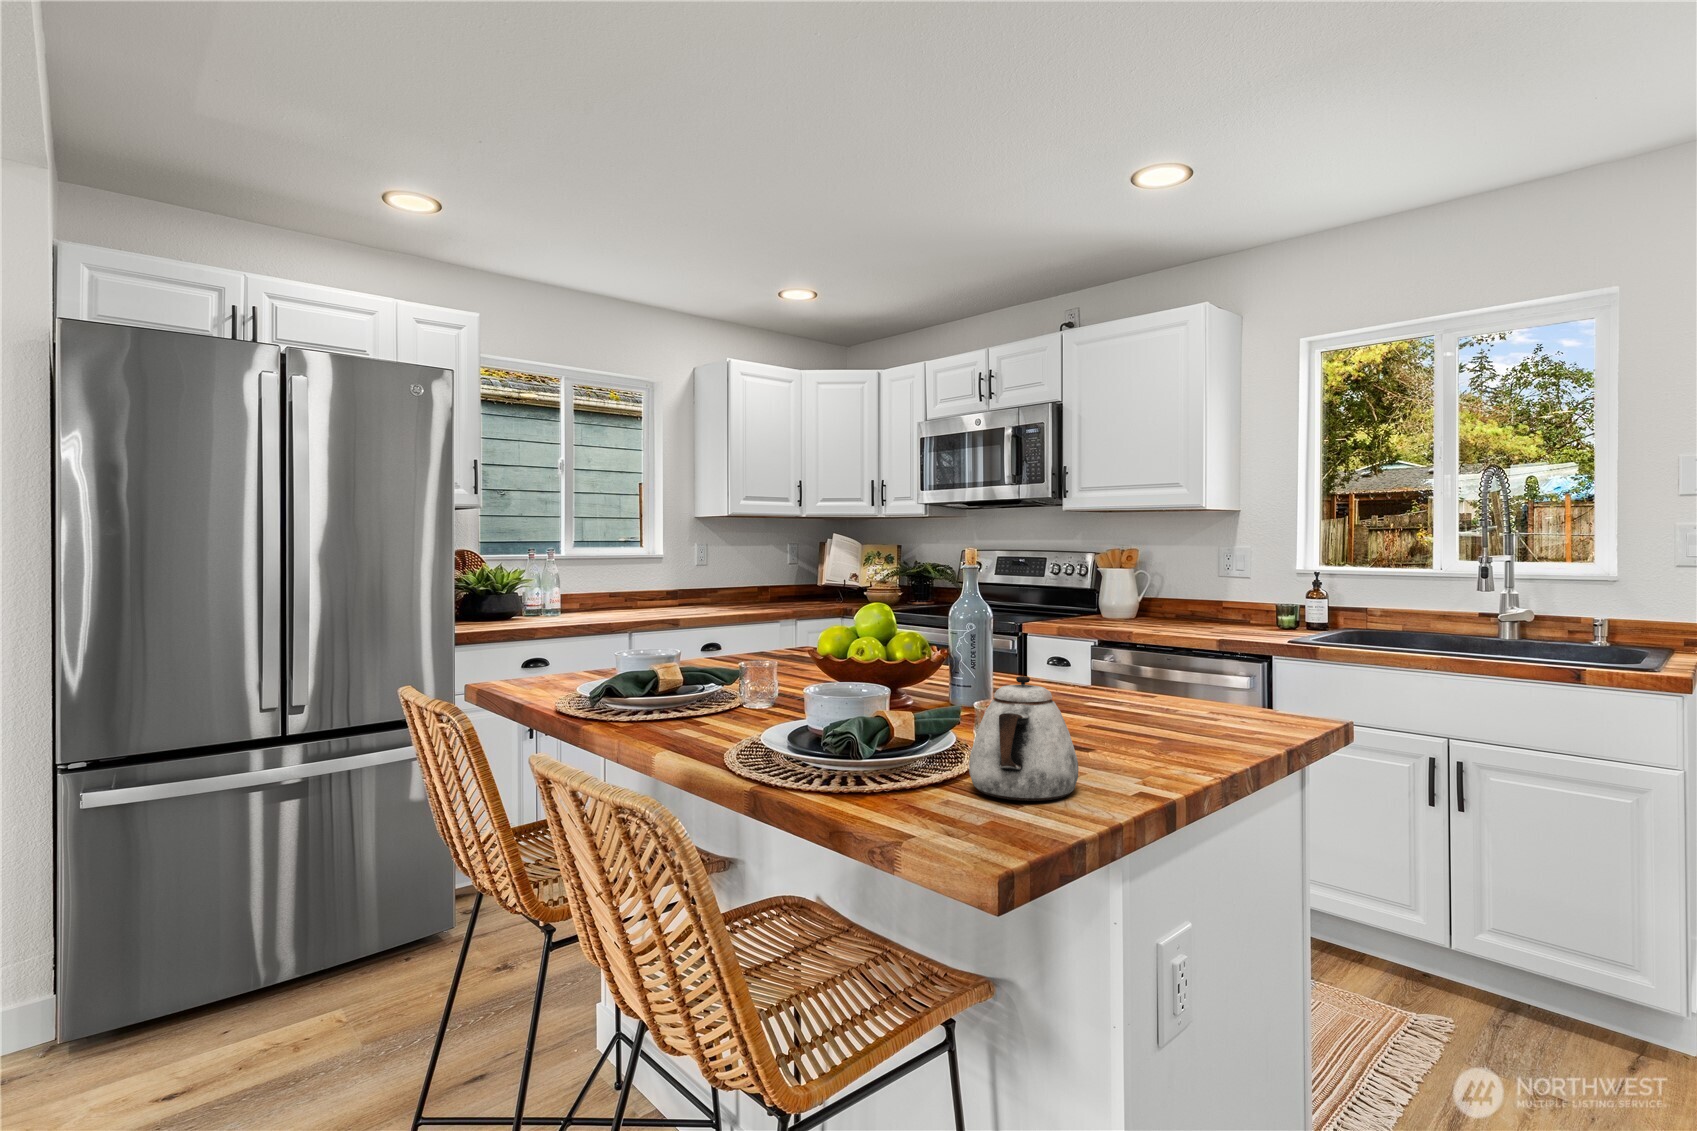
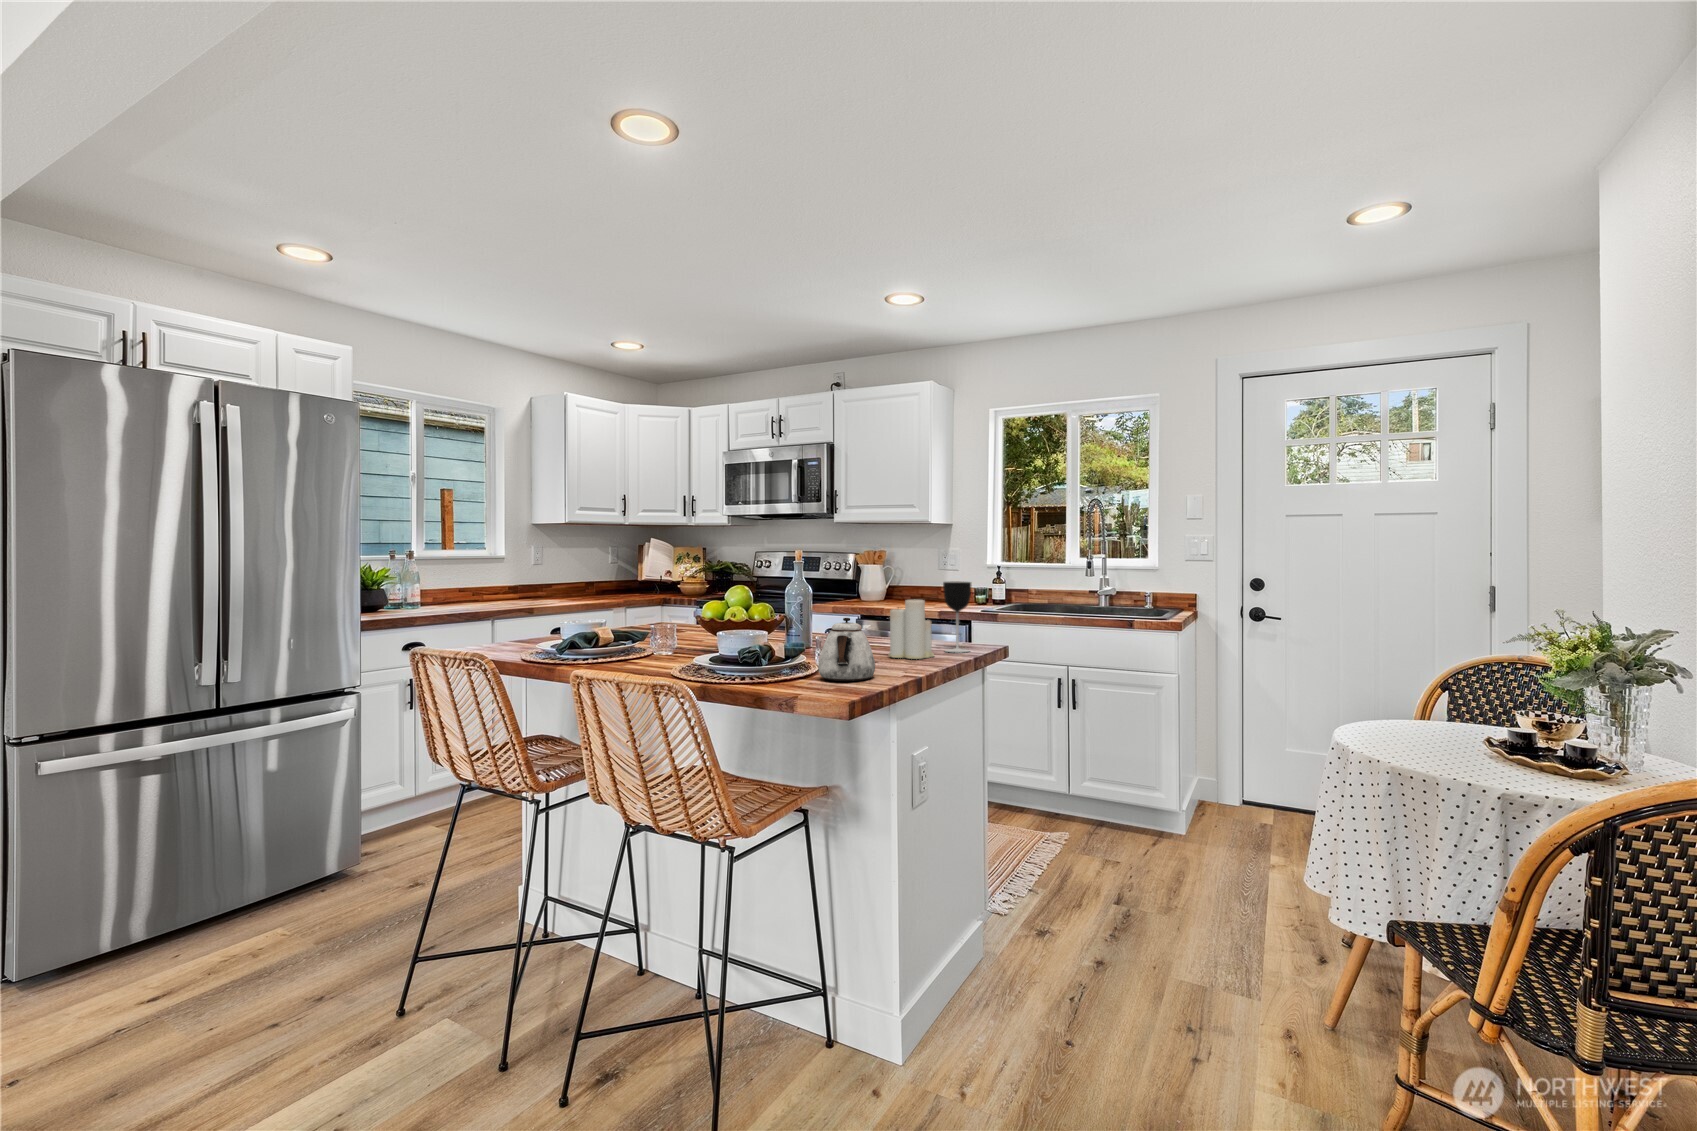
wine glass: none [1223,605,1279,736] -> present [943,582,971,652]
candle: none [1117,626,1205,748] -> present [888,599,934,659]

